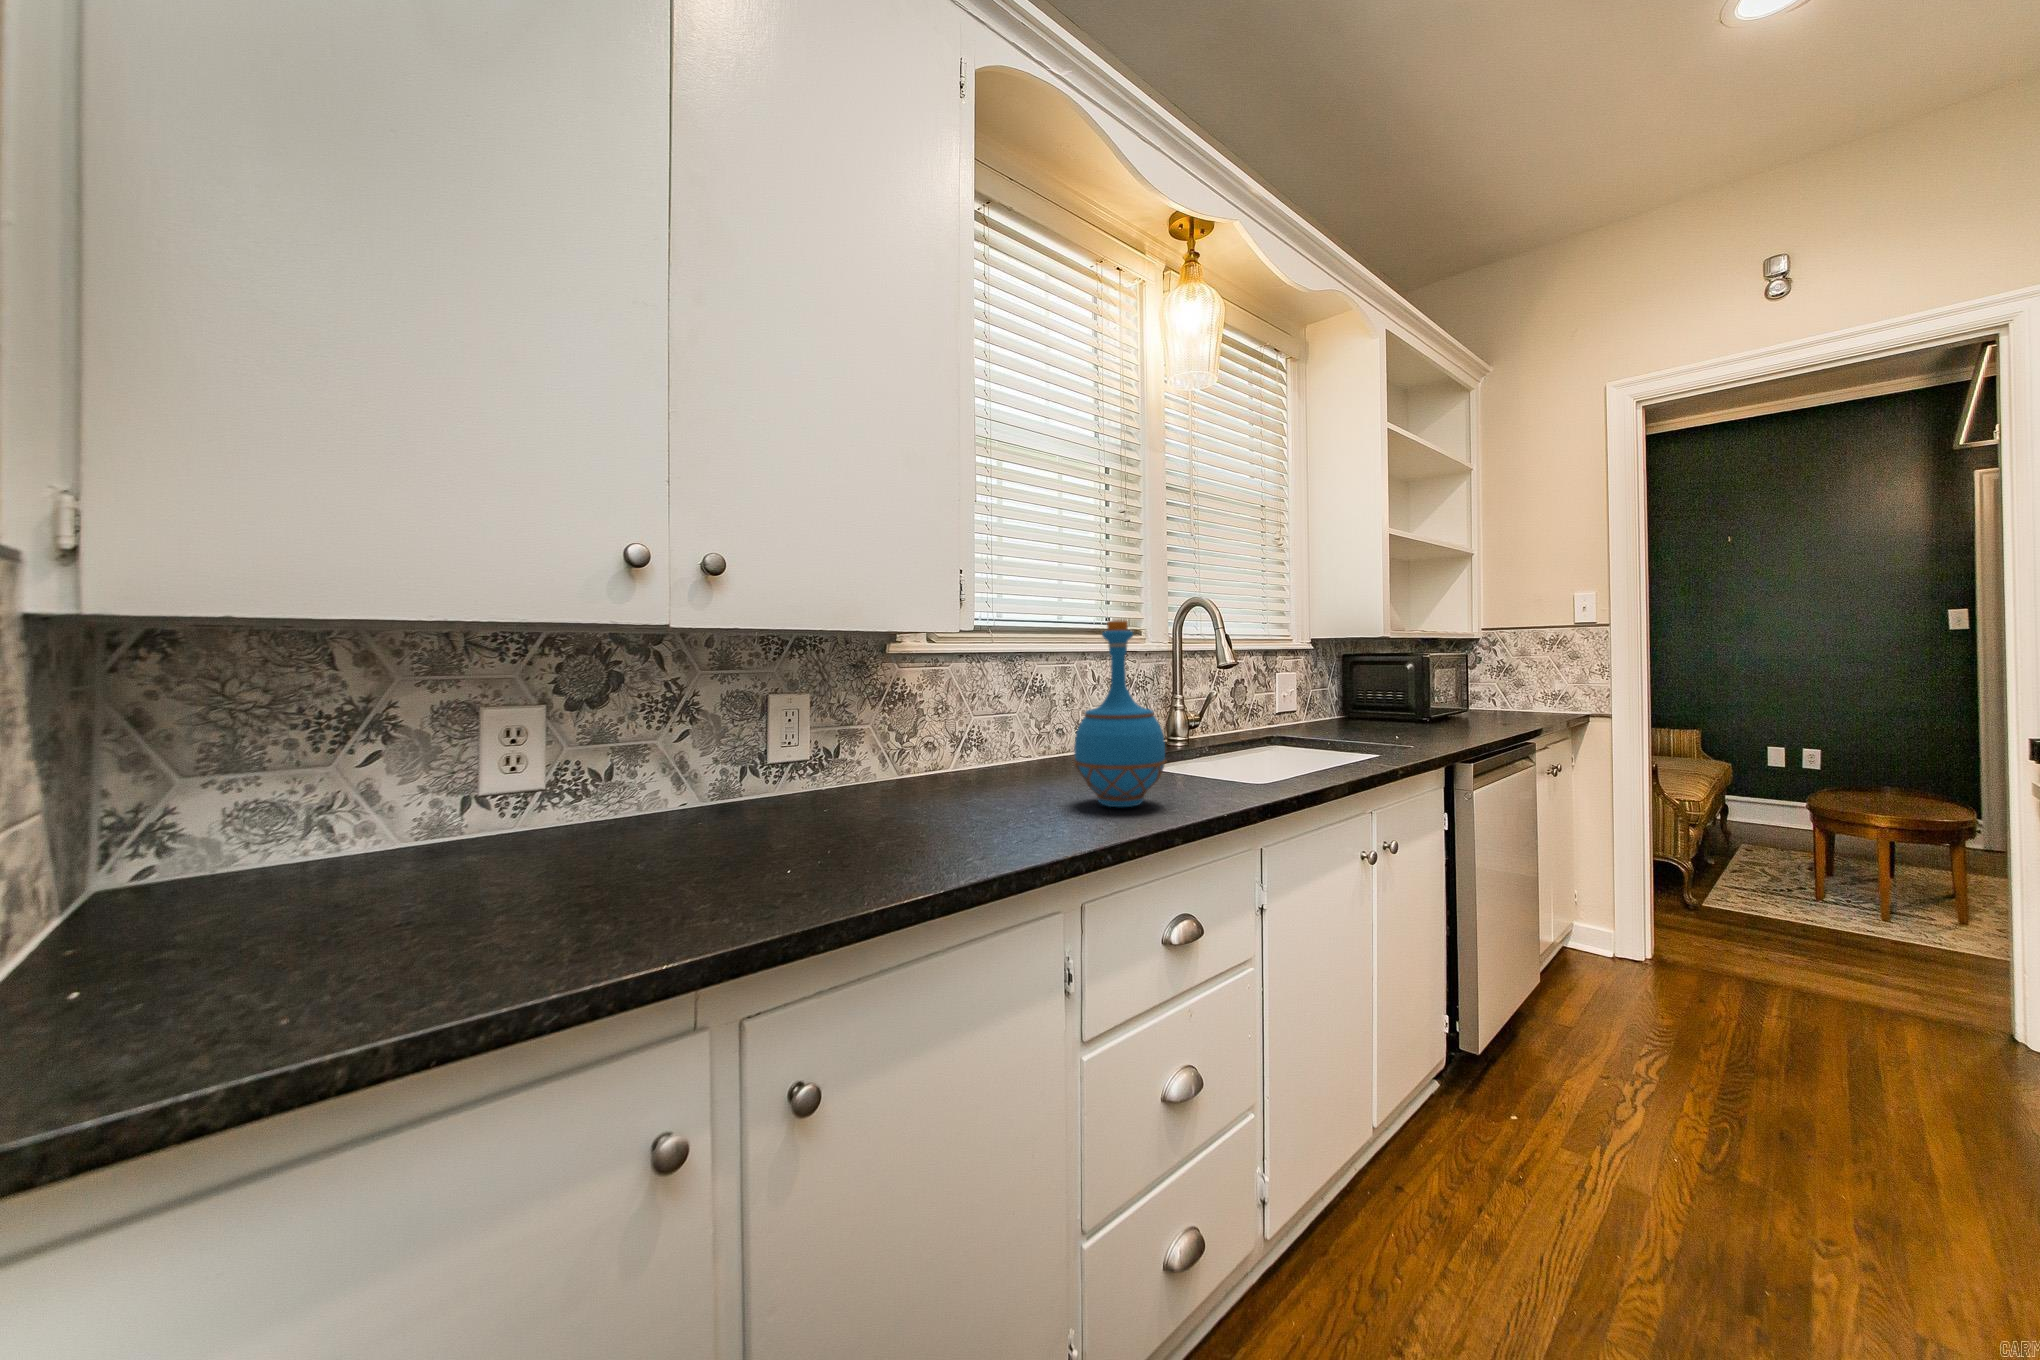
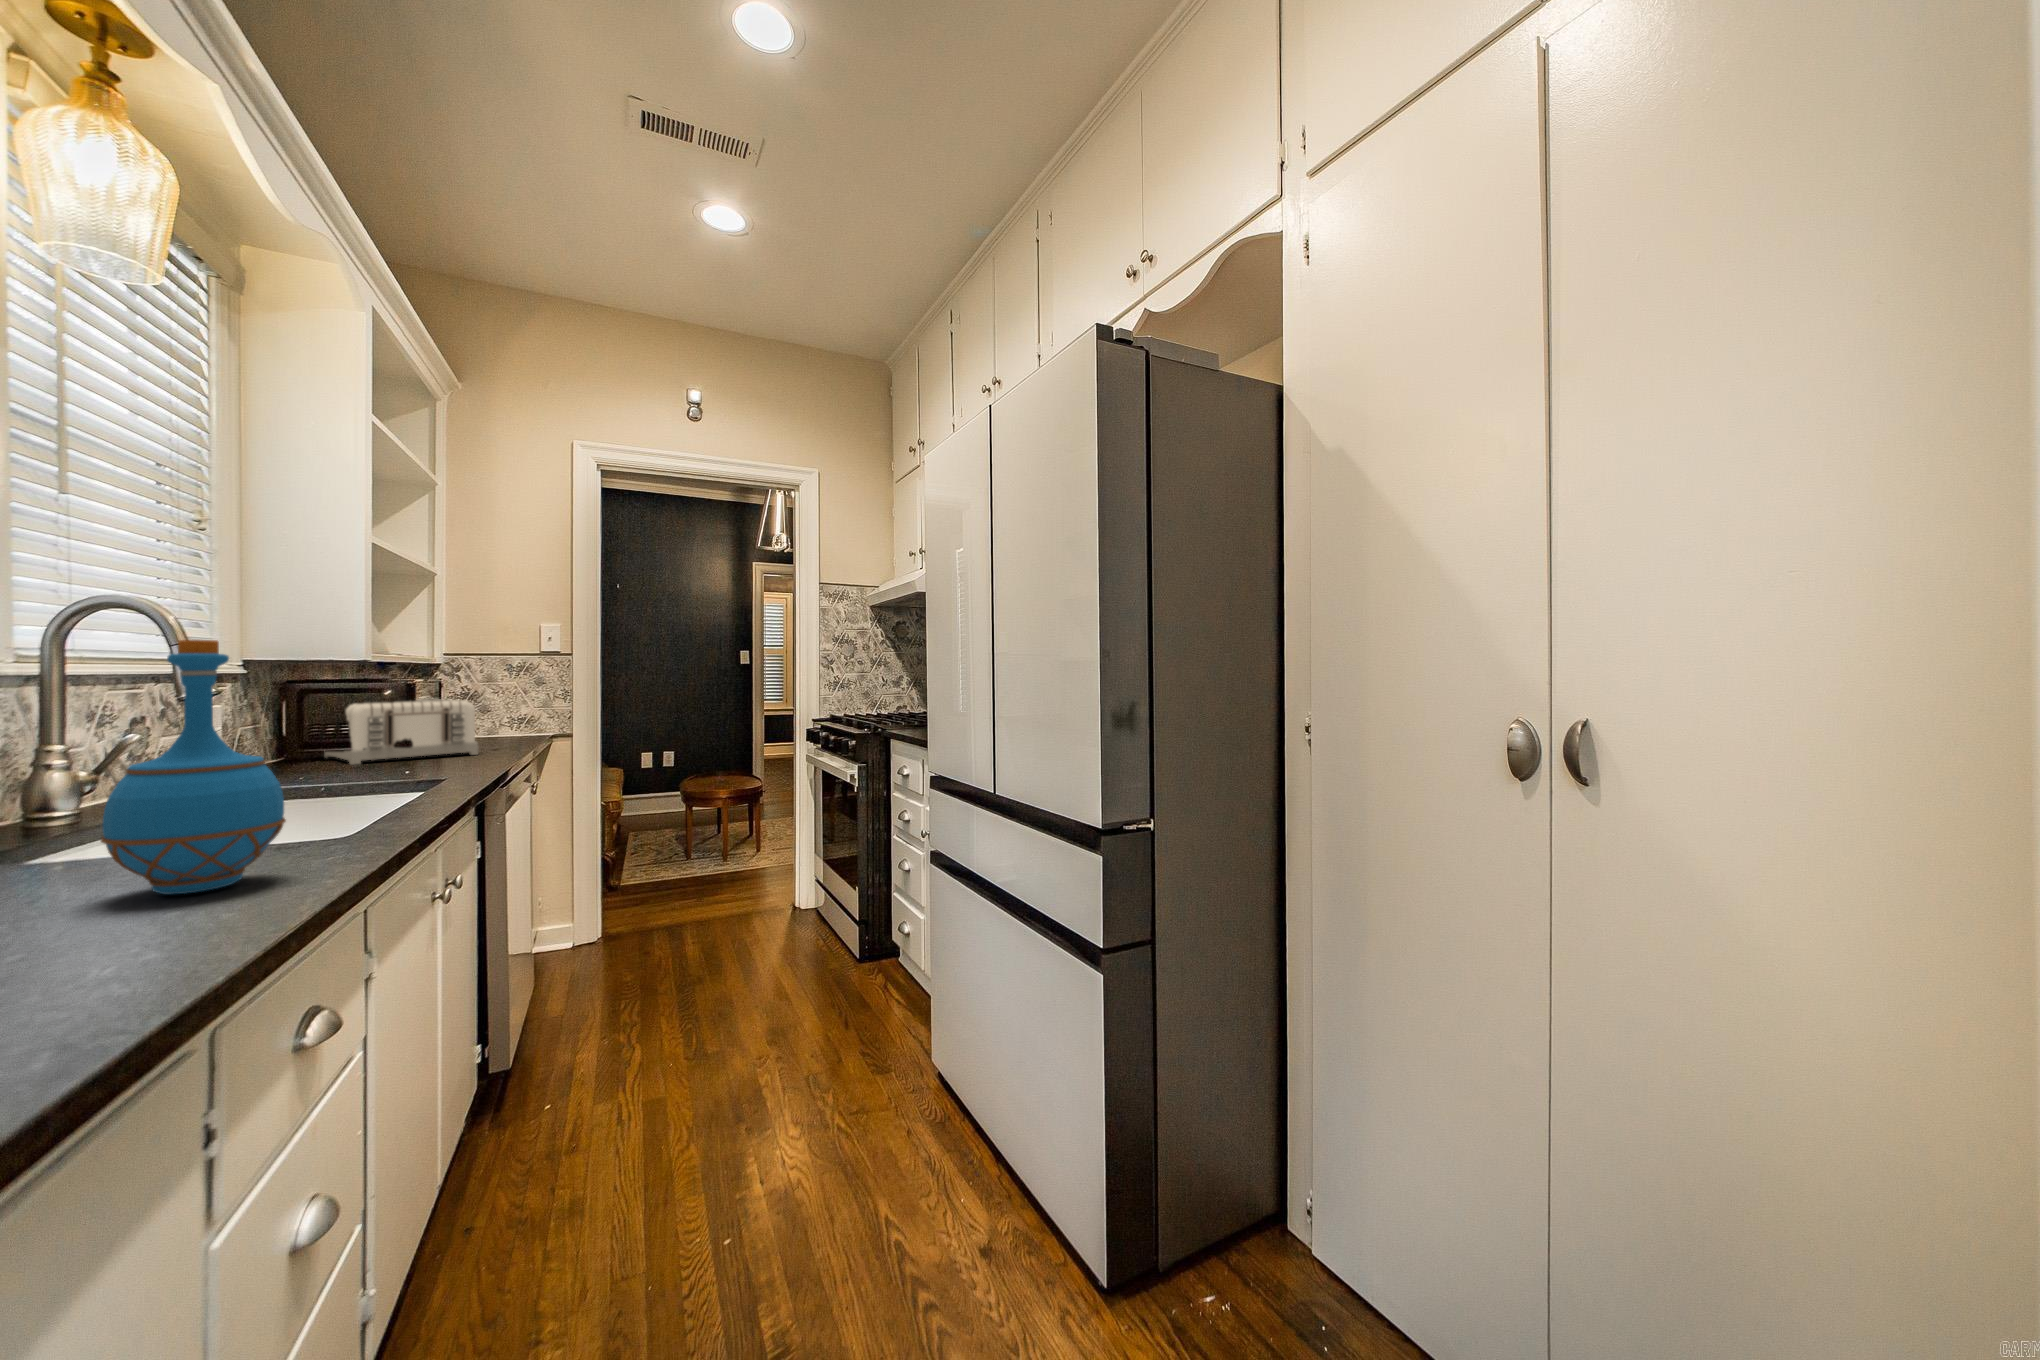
toaster: none [1373,672,1482,728] -> present [325,699,478,765]

